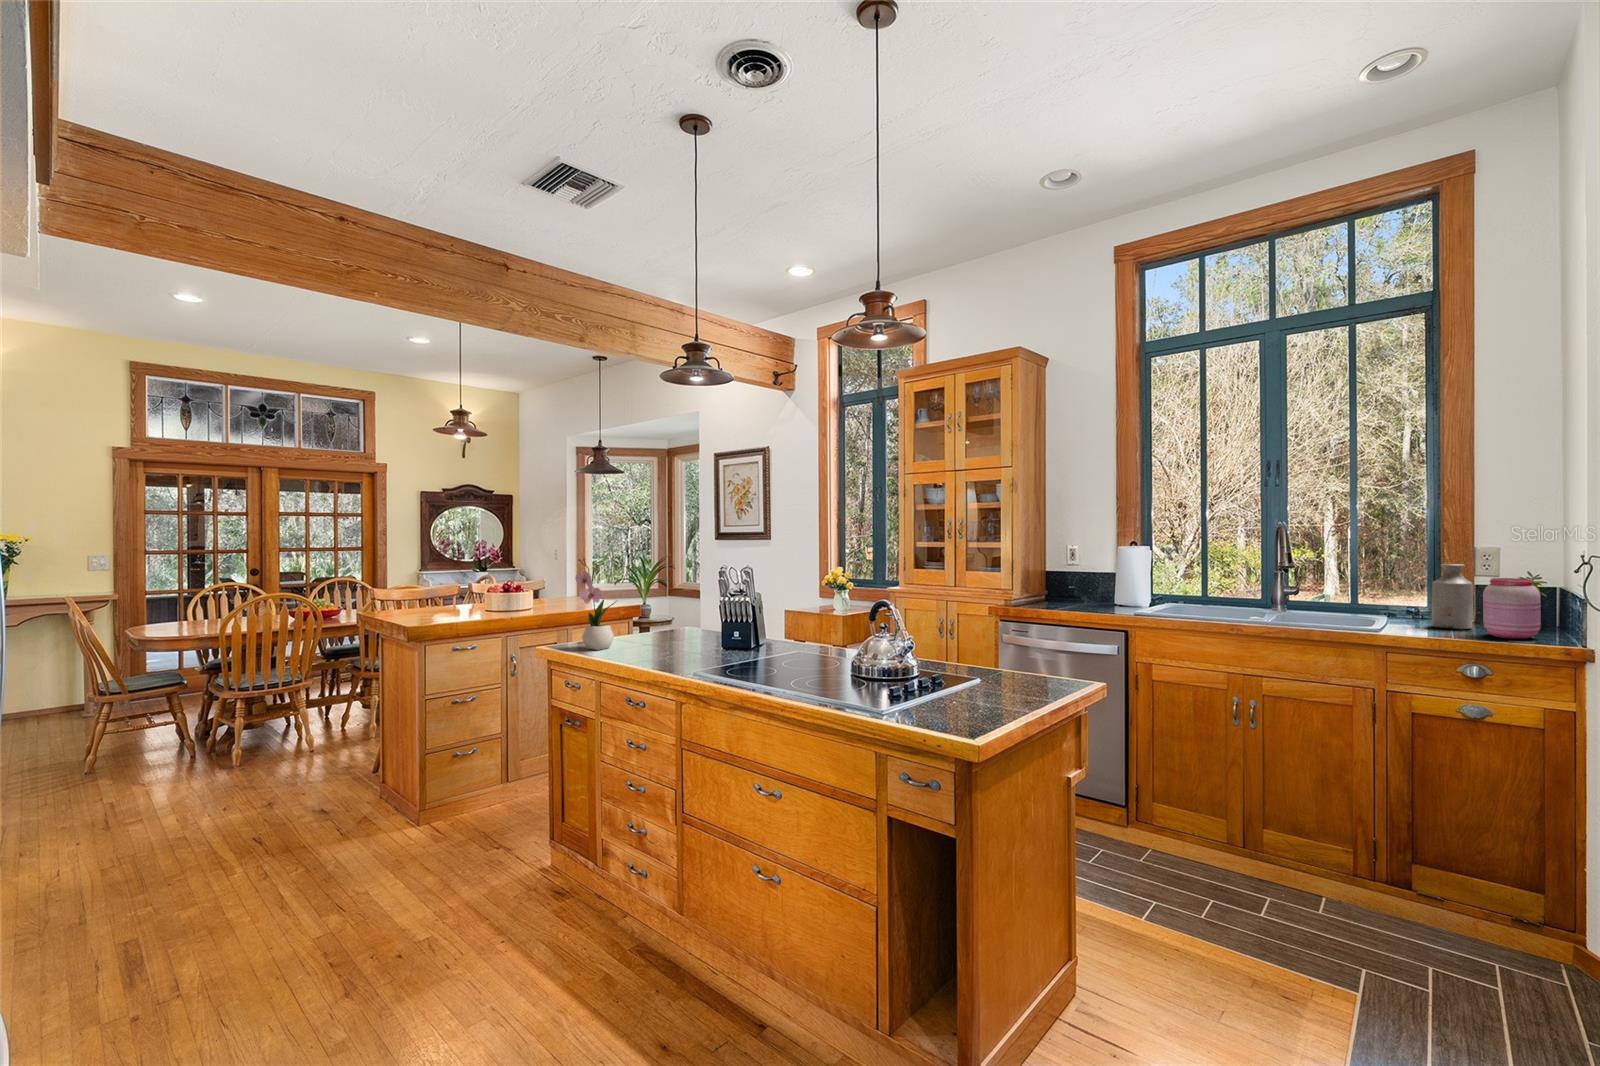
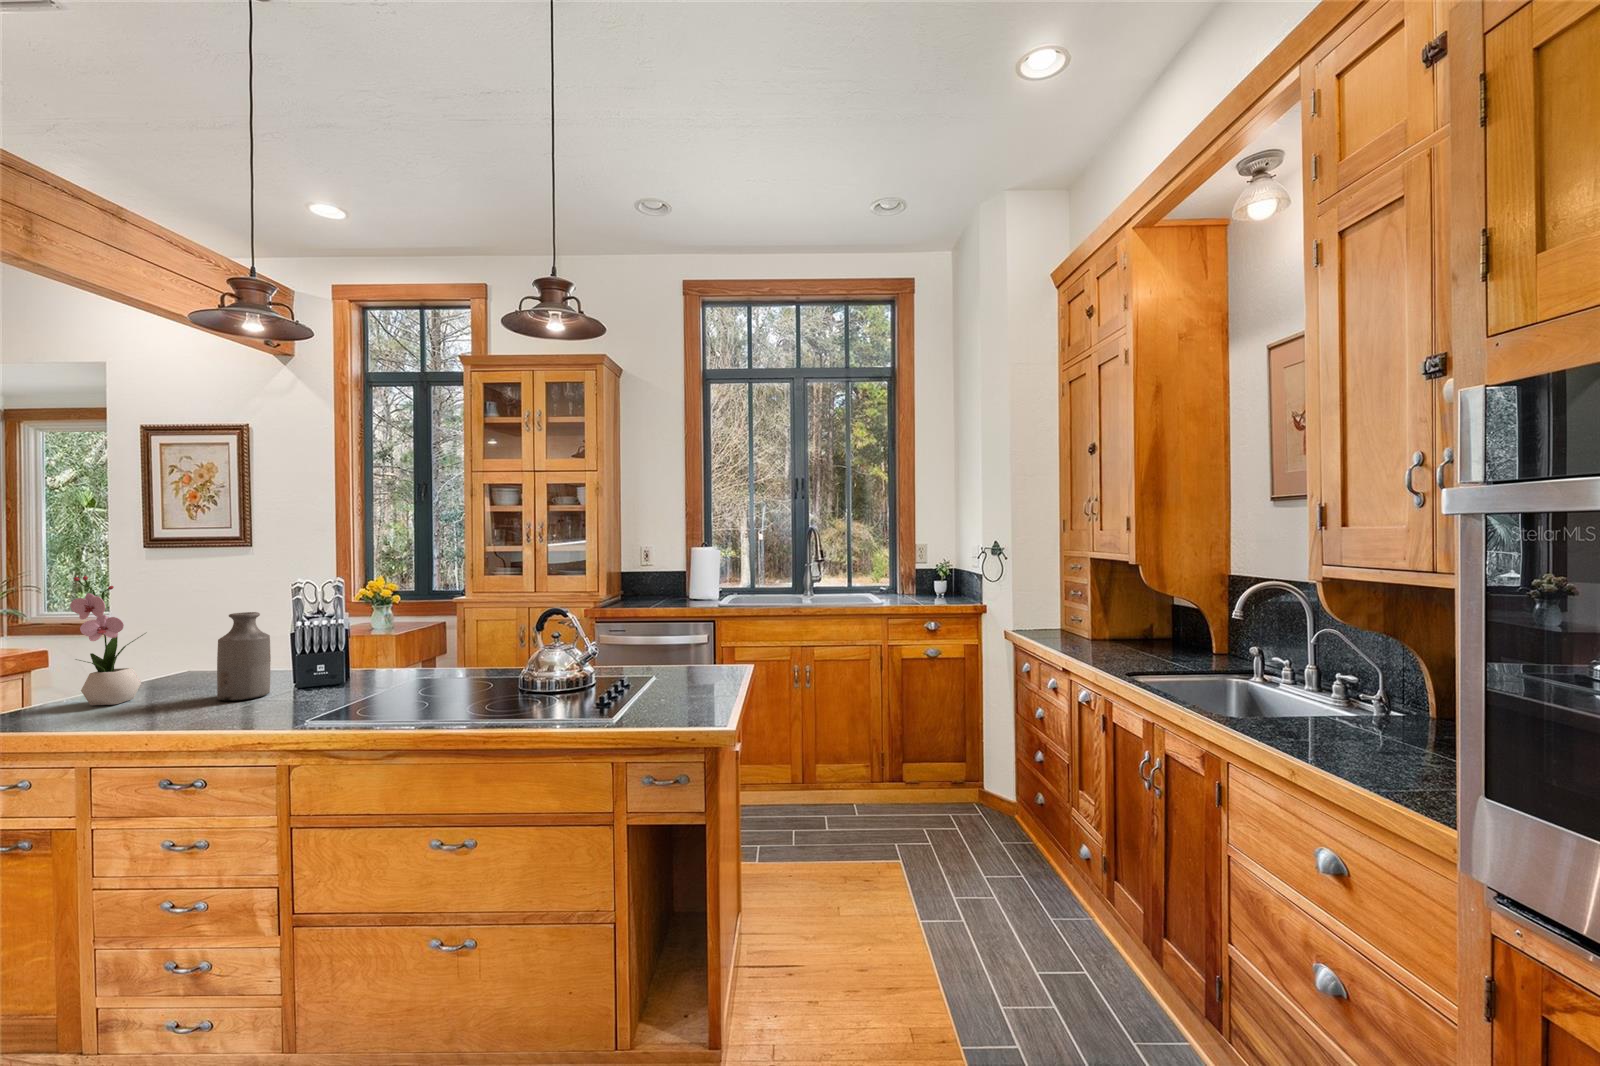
bottle: present [1432,564,1473,629] -> present [217,612,271,701]
jar: present [1483,578,1541,639] -> none [933,564,962,603]

